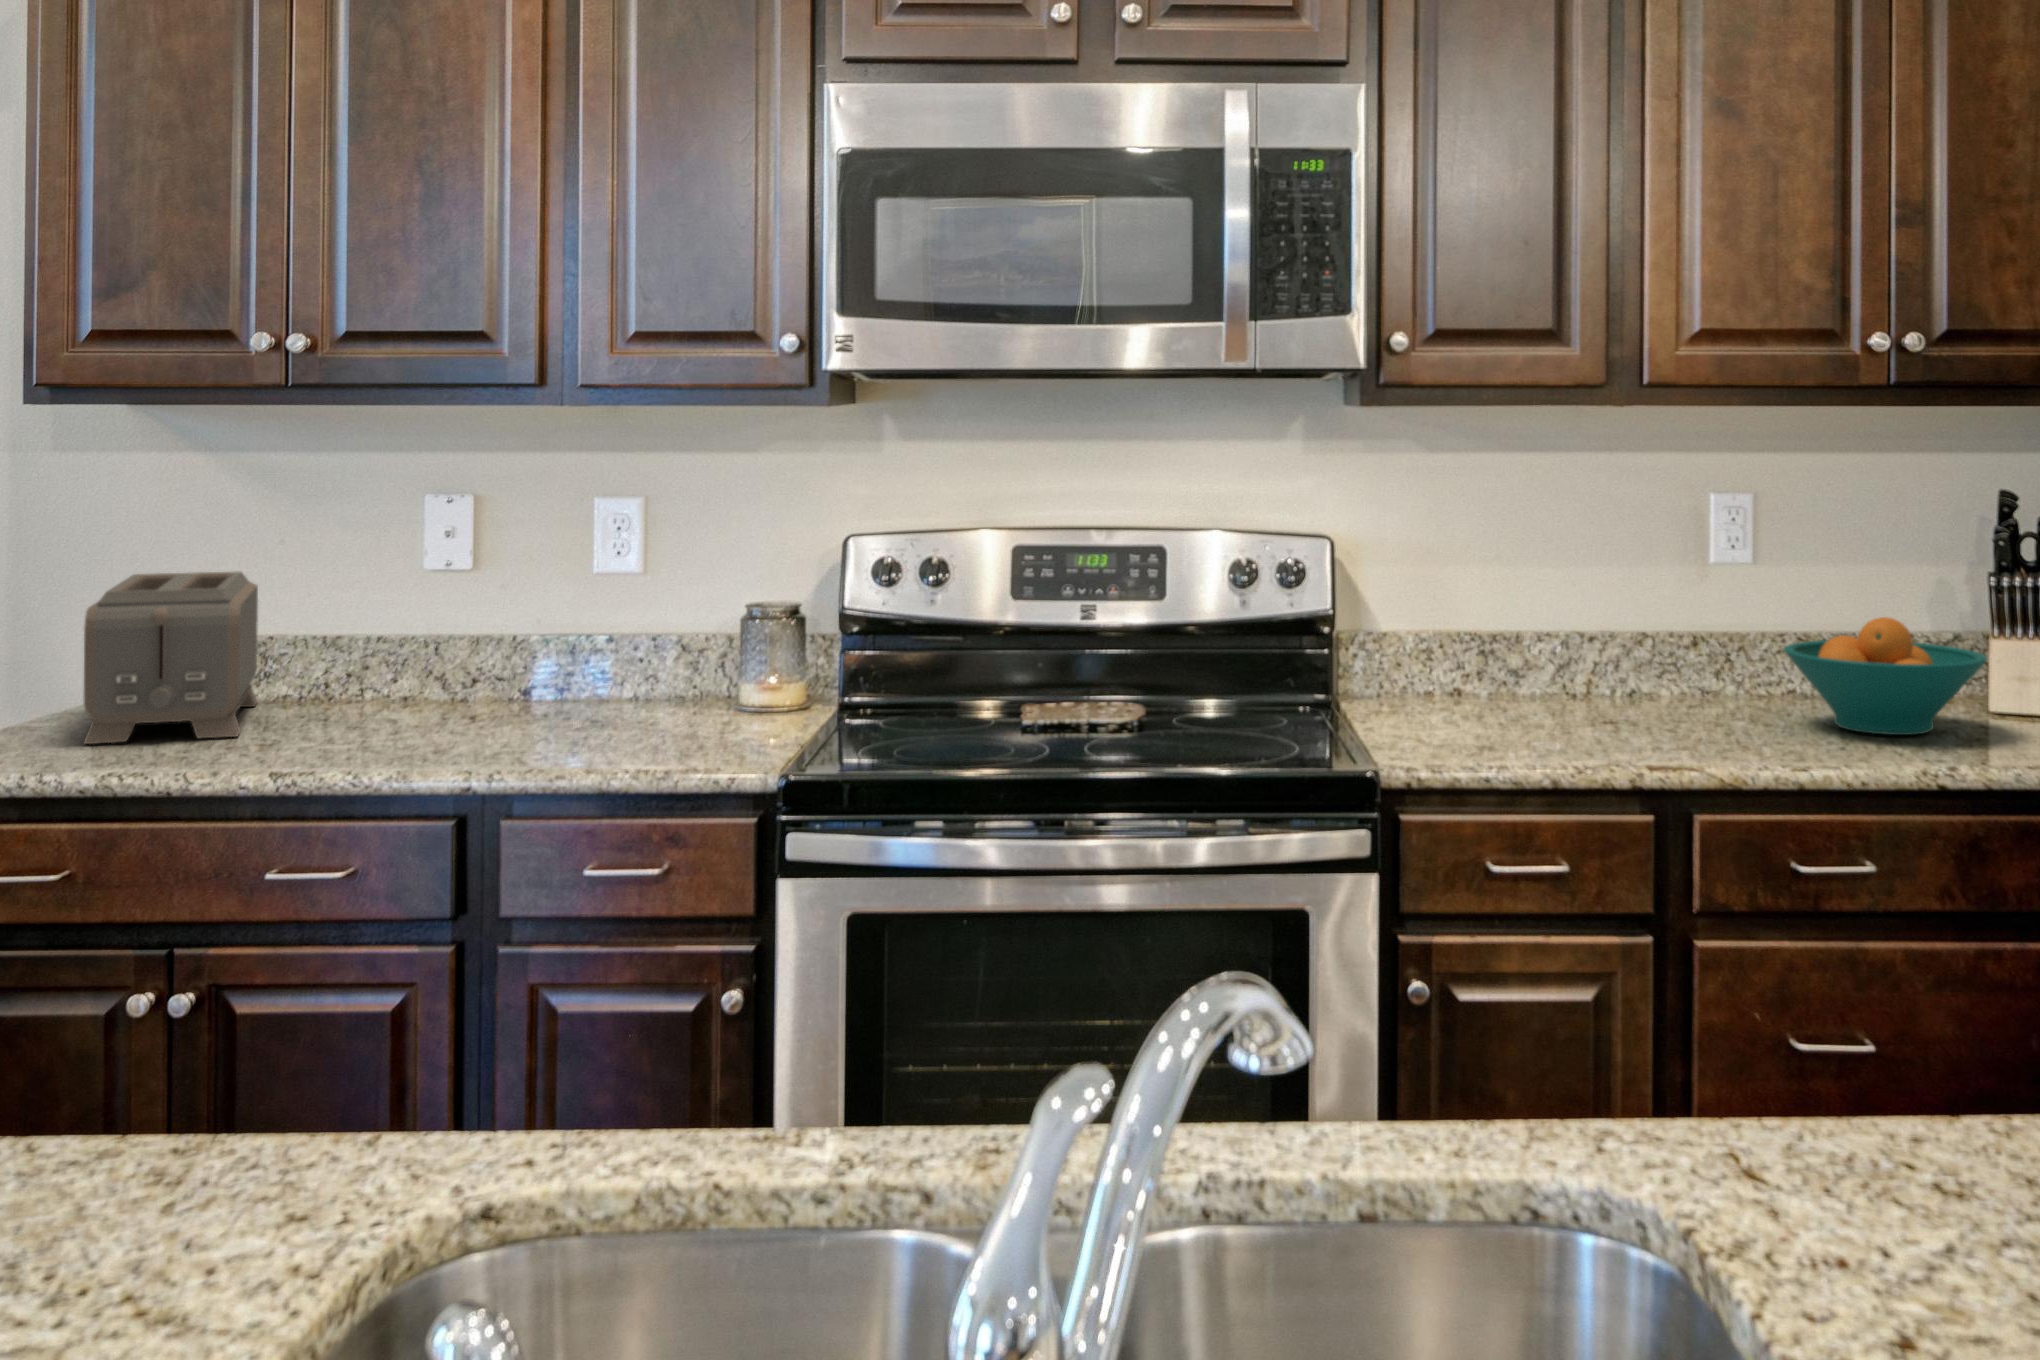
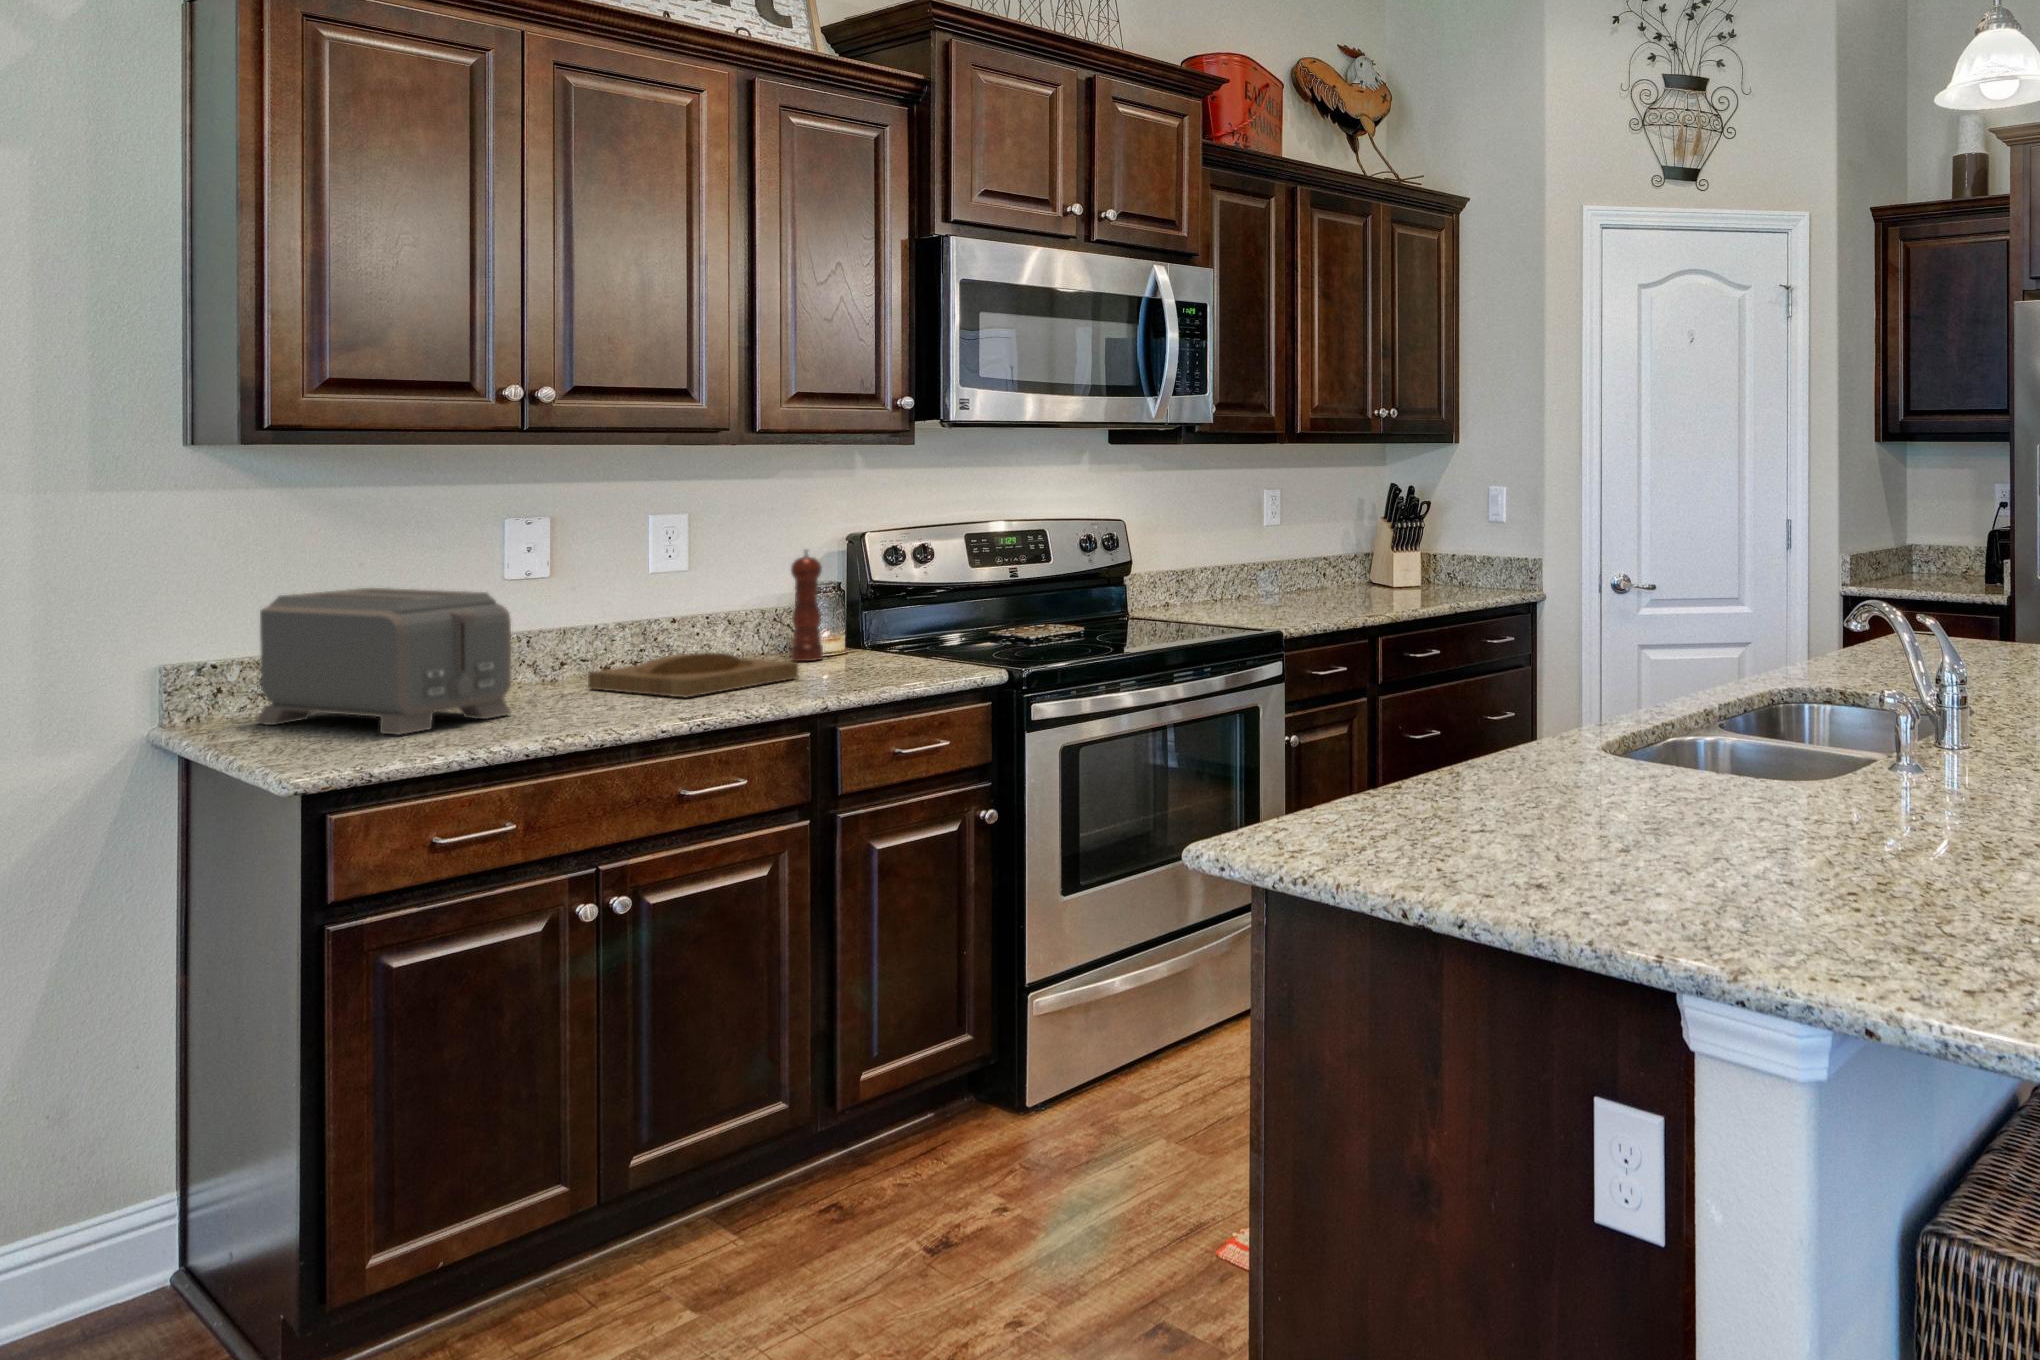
pepper mill: none [708,558,750,715] -> present [791,549,823,661]
fruit bowl: present [1784,617,1987,735] -> none [1333,542,1429,599]
tray: none [402,689,596,745] -> present [588,652,798,698]

